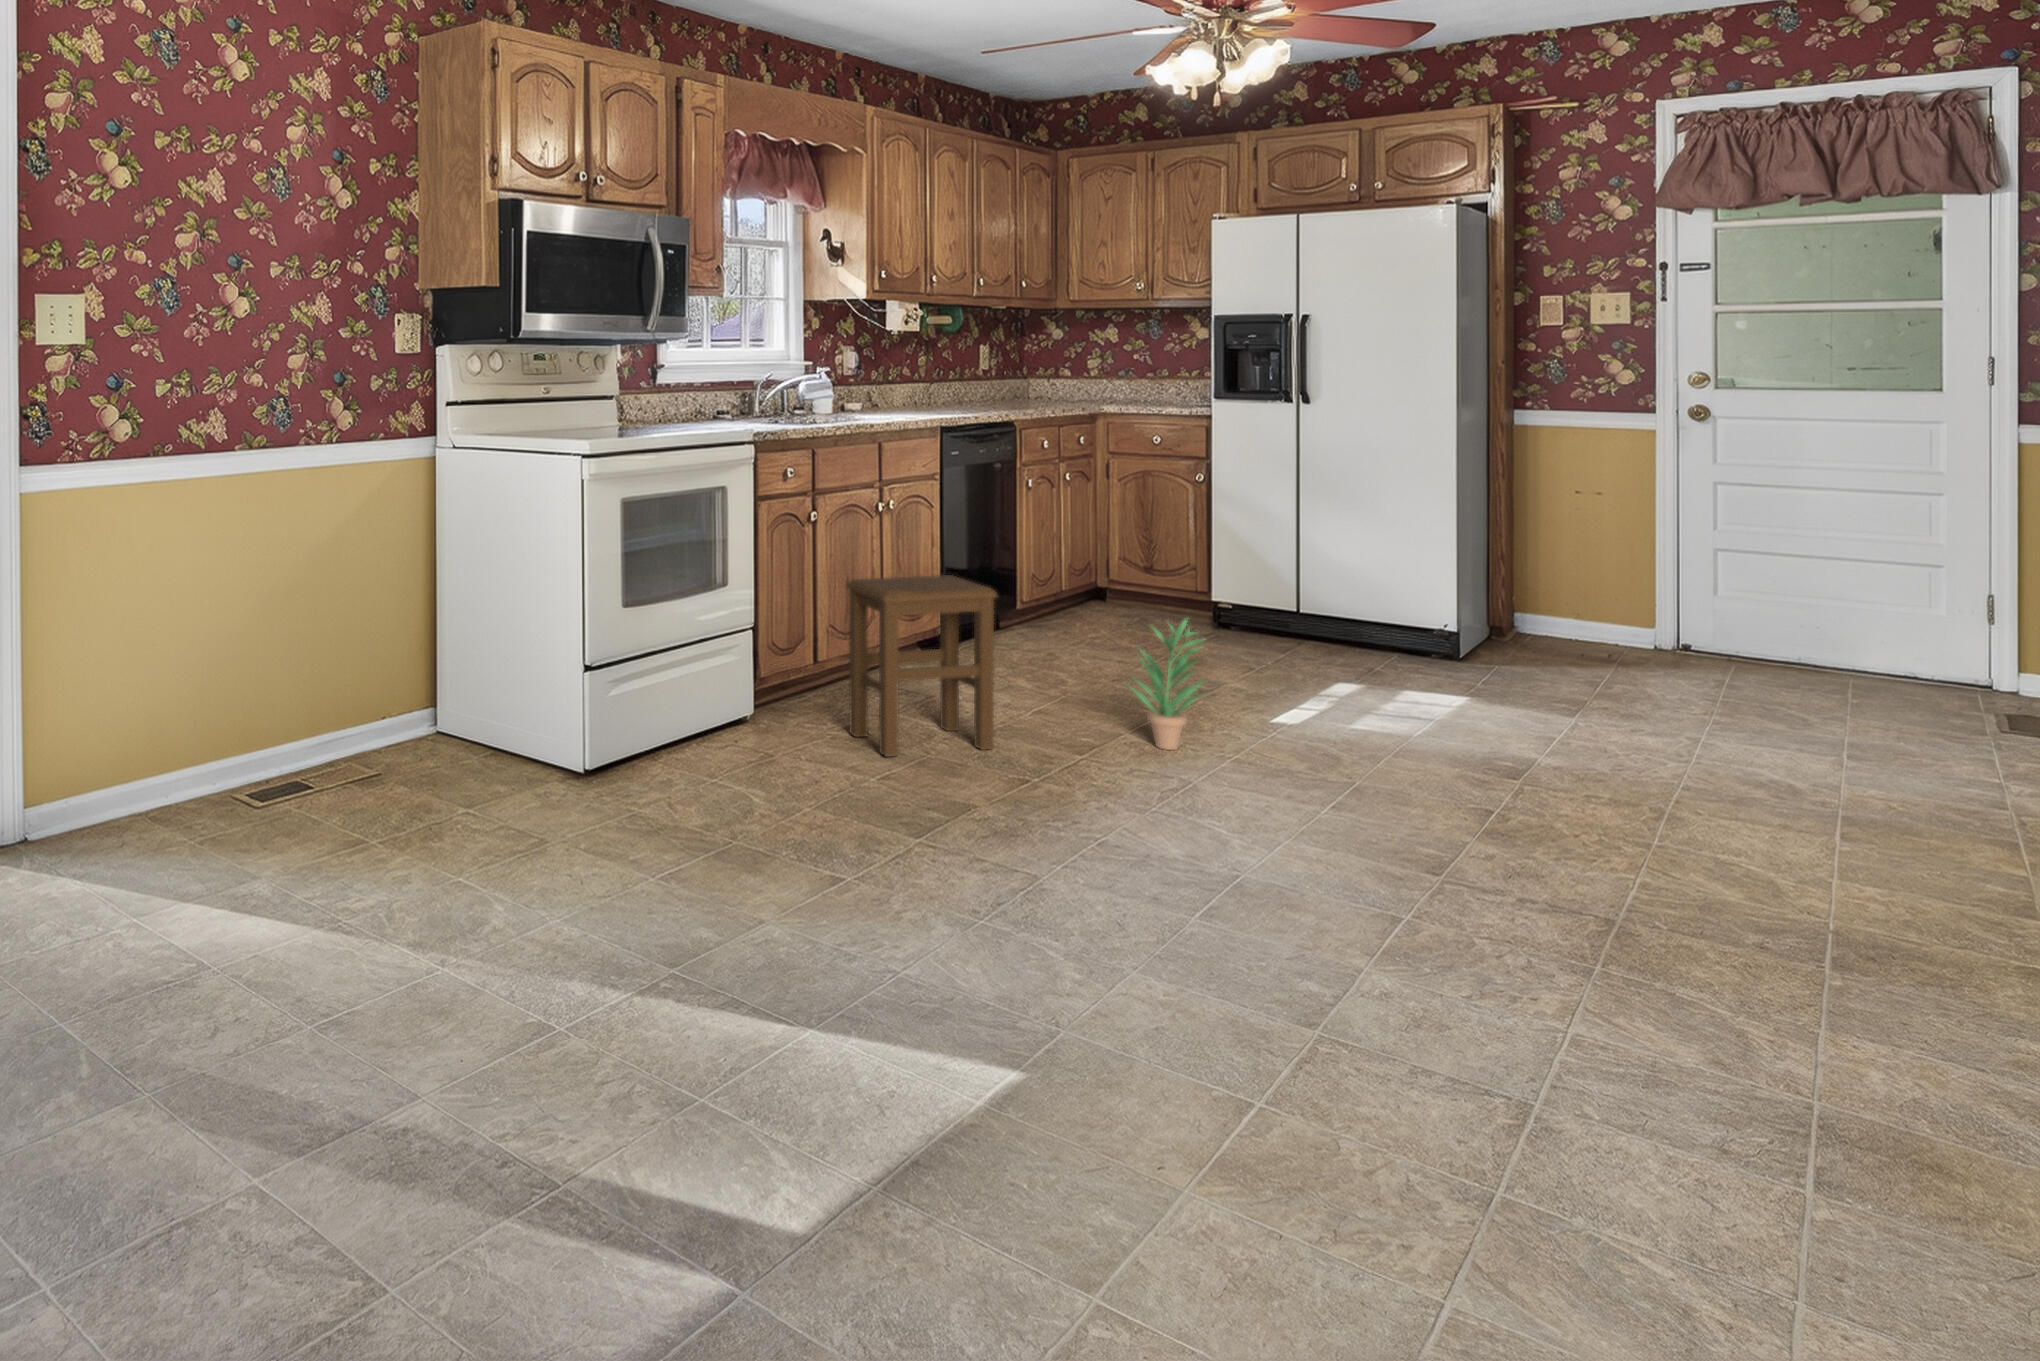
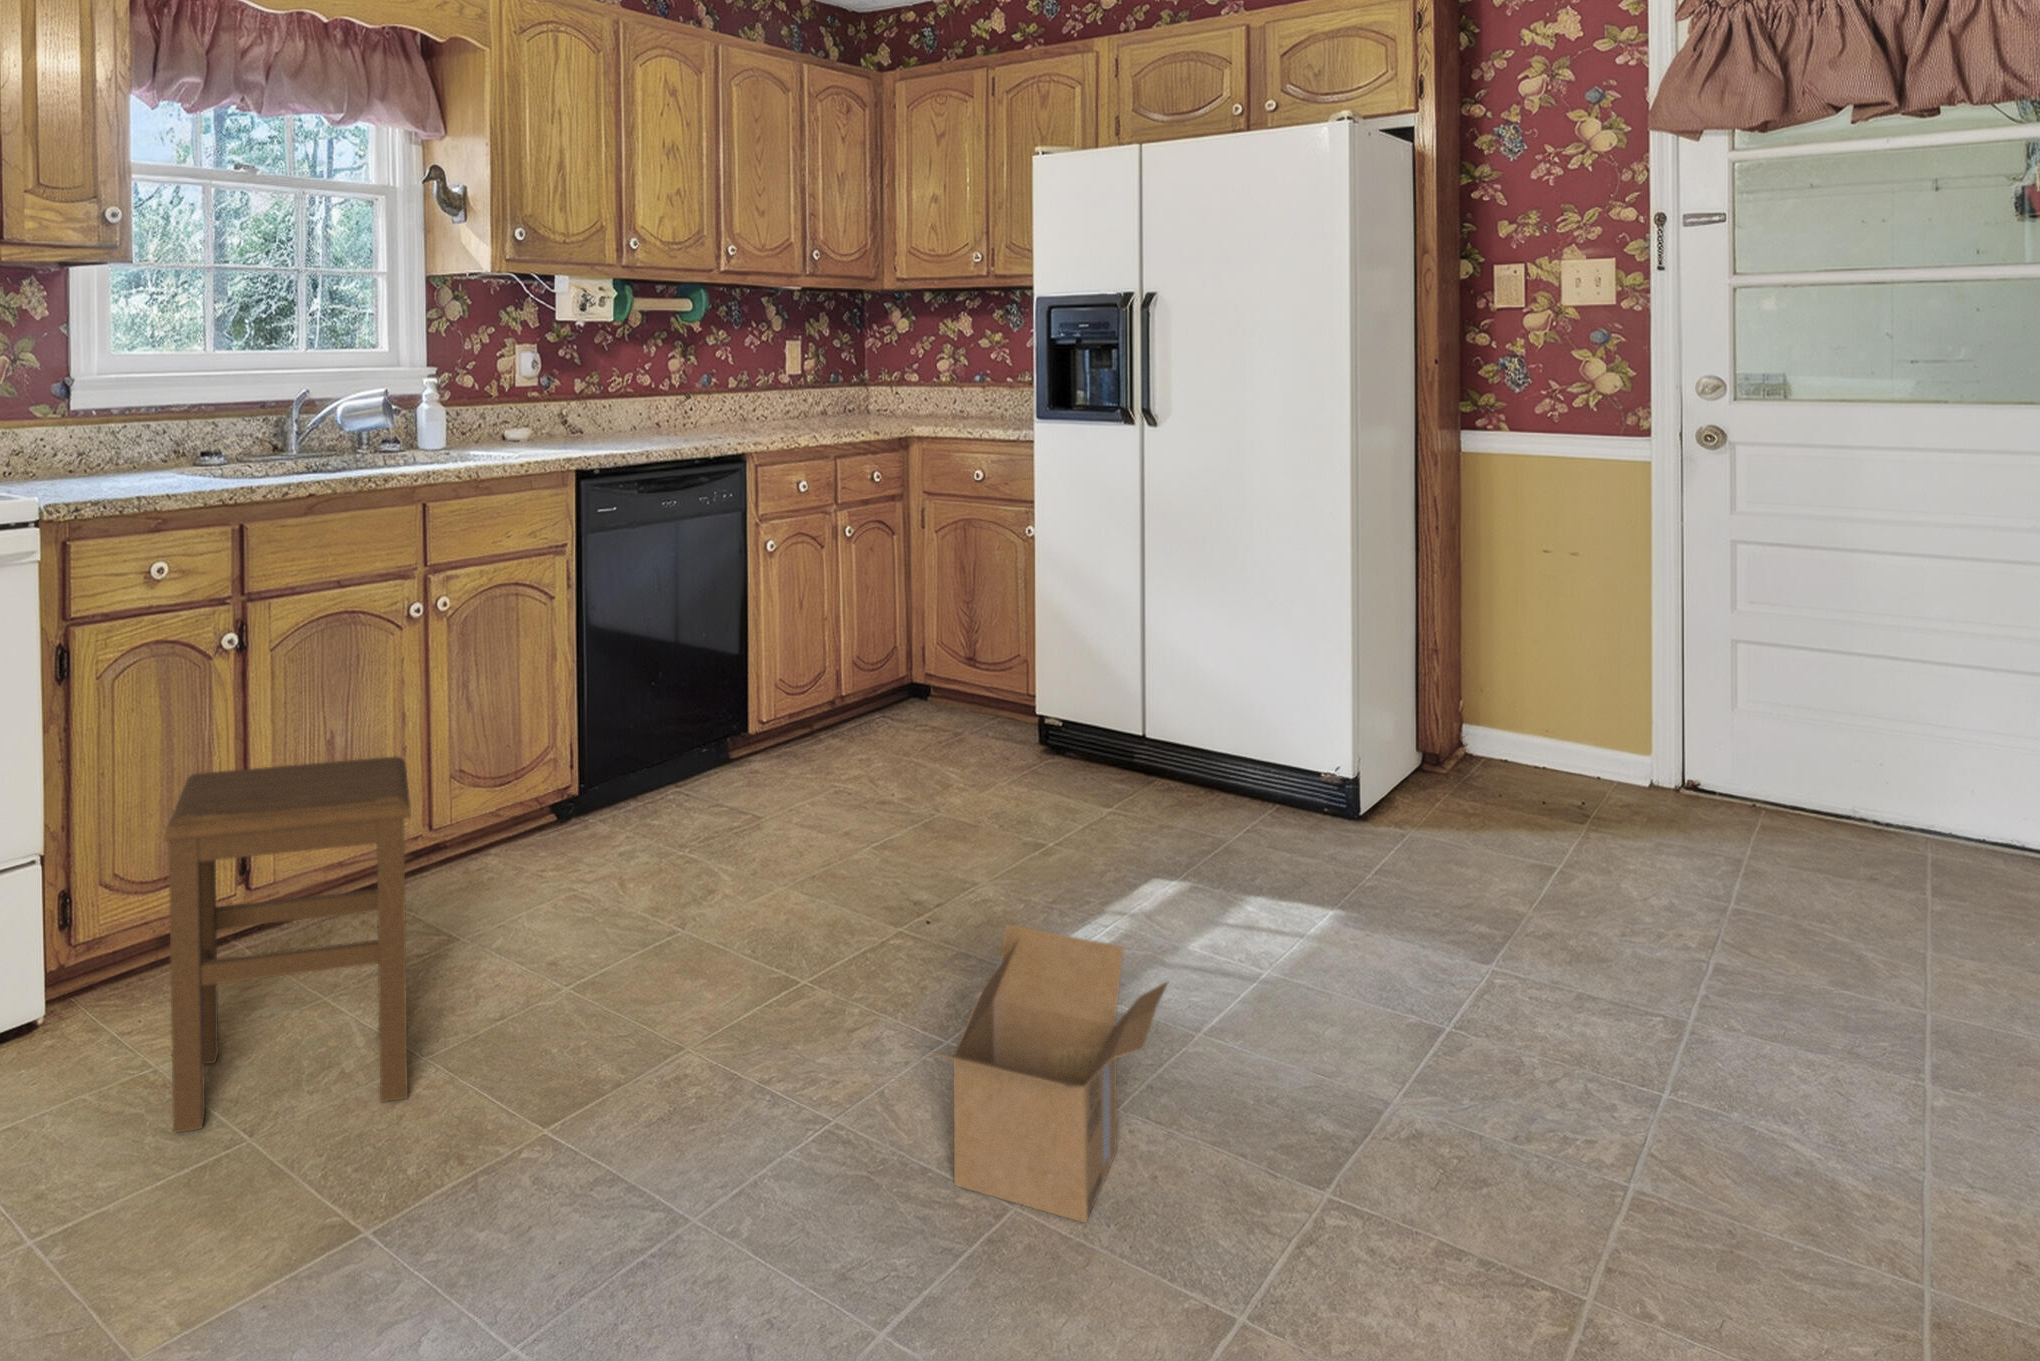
potted plant: present [1131,620,1205,750] -> none [664,842,805,1092]
cardboard box: none [1324,660,1439,790] -> present [932,924,1168,1223]

